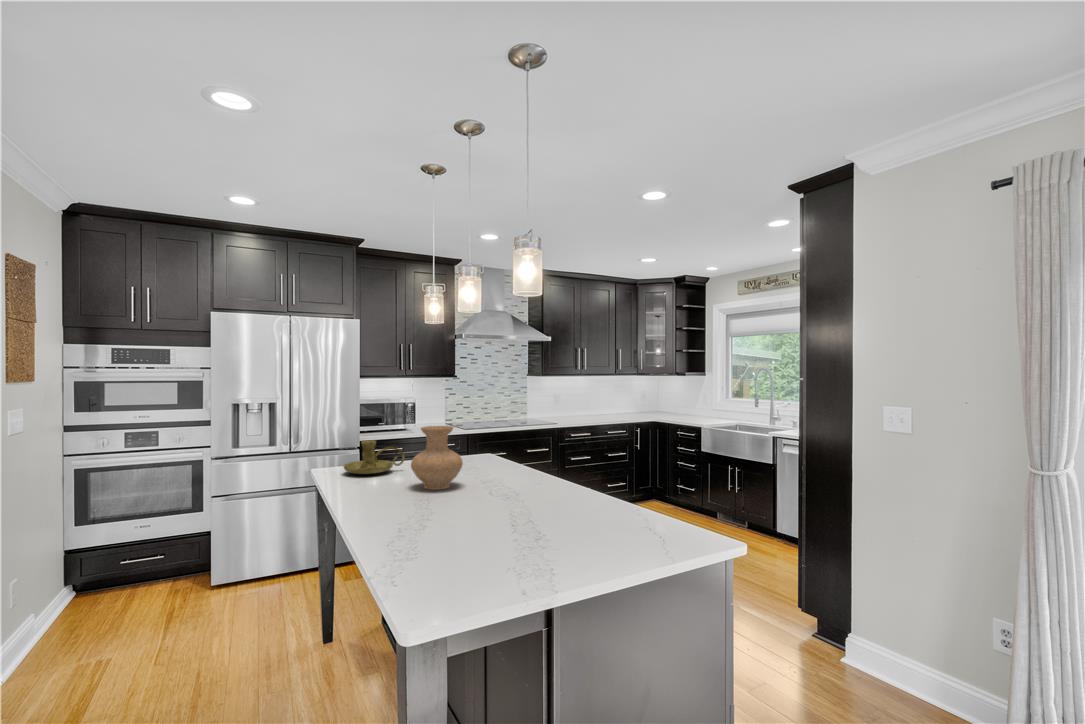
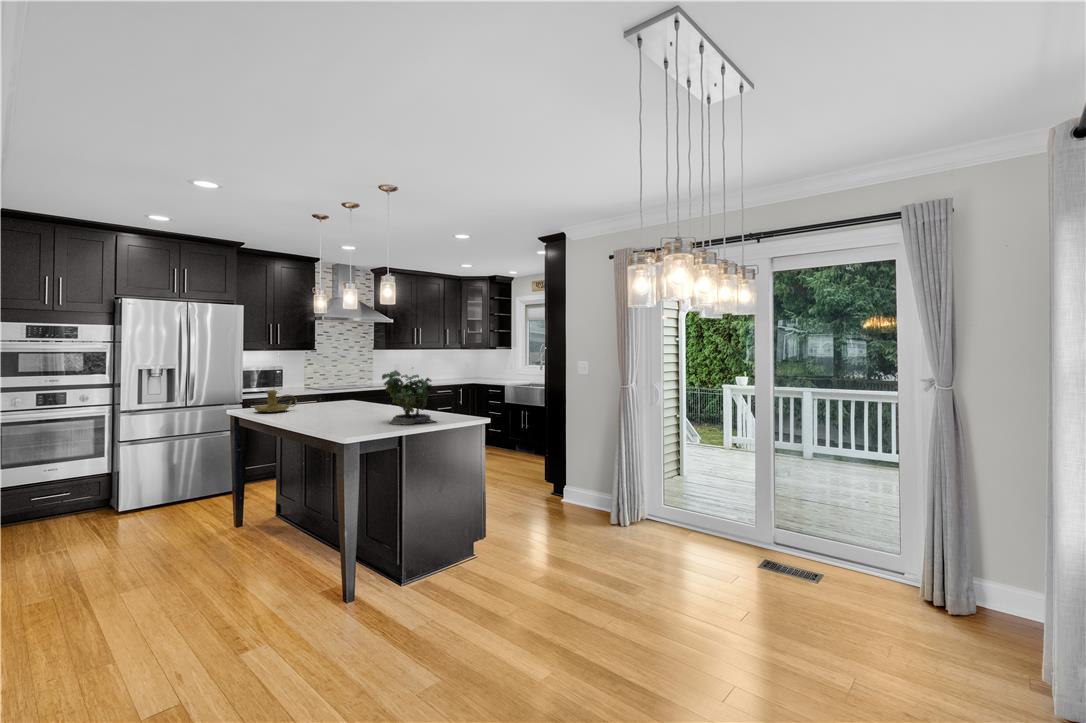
potted plant: none [520,413,622,527] -> present [382,370,435,425]
vase: present [411,426,463,490] -> none [308,379,342,416]

